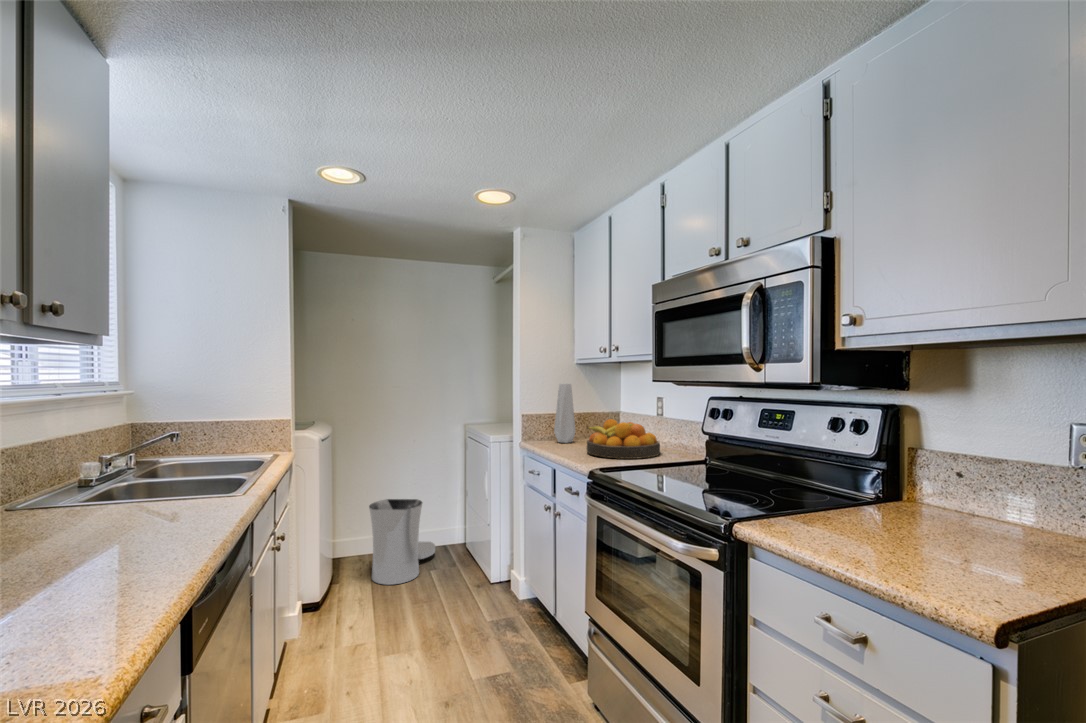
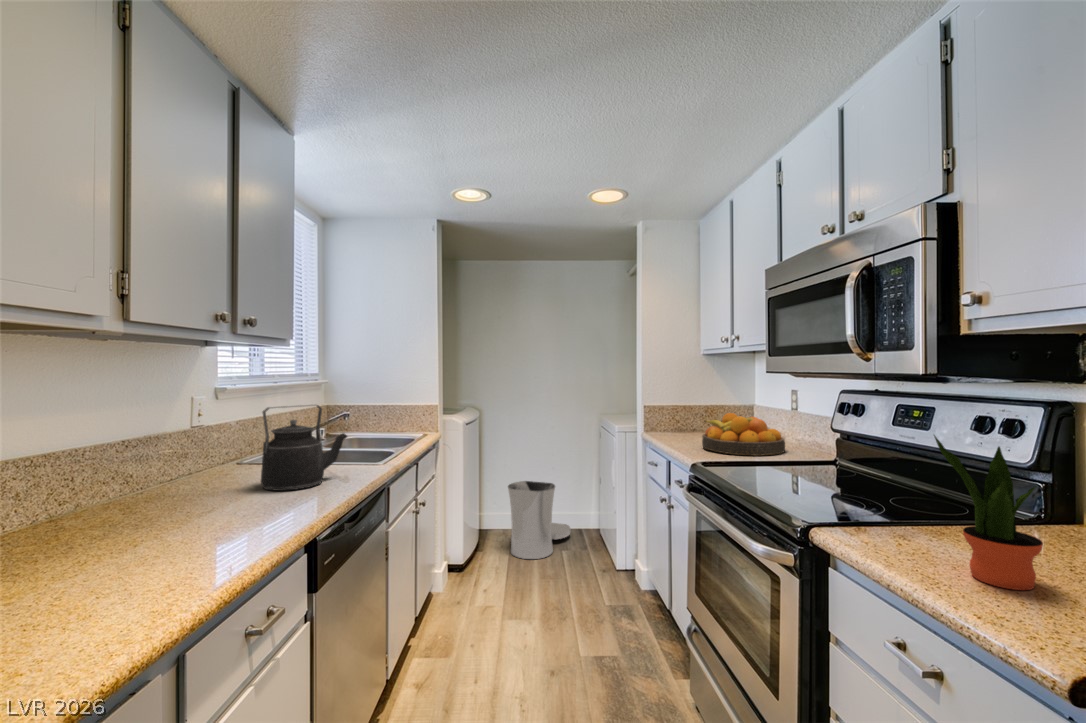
vase: present [554,384,575,443] -> none [677,375,699,436]
kettle: none [74,423,202,541] -> present [261,405,347,491]
potted plant: none [844,432,927,559] -> present [934,435,1043,590]

